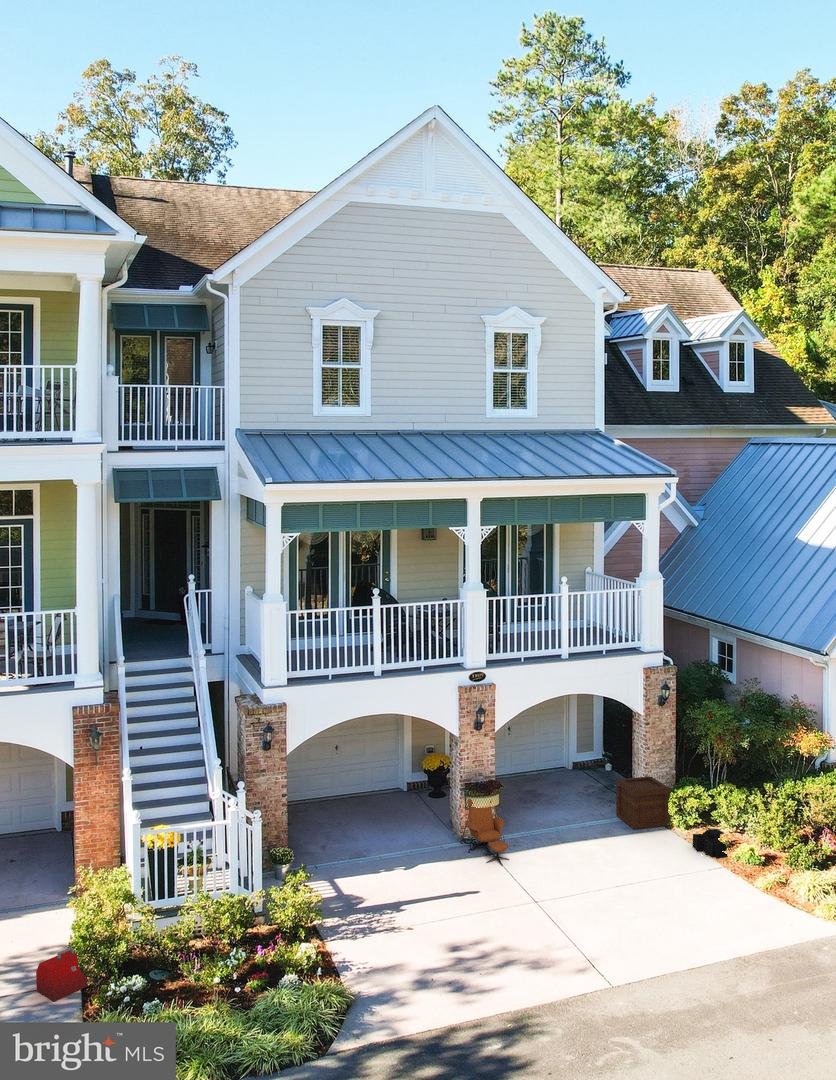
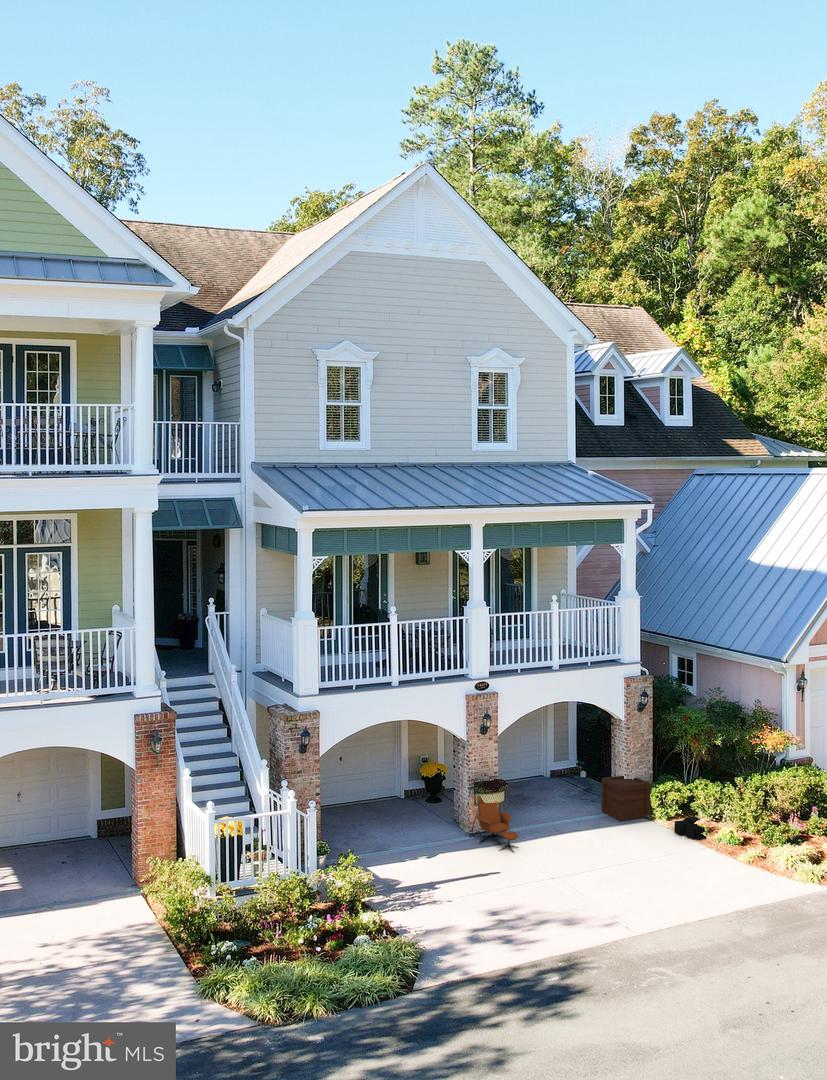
toolbox: present [36,947,88,1002] -> none [142,920,193,967]

